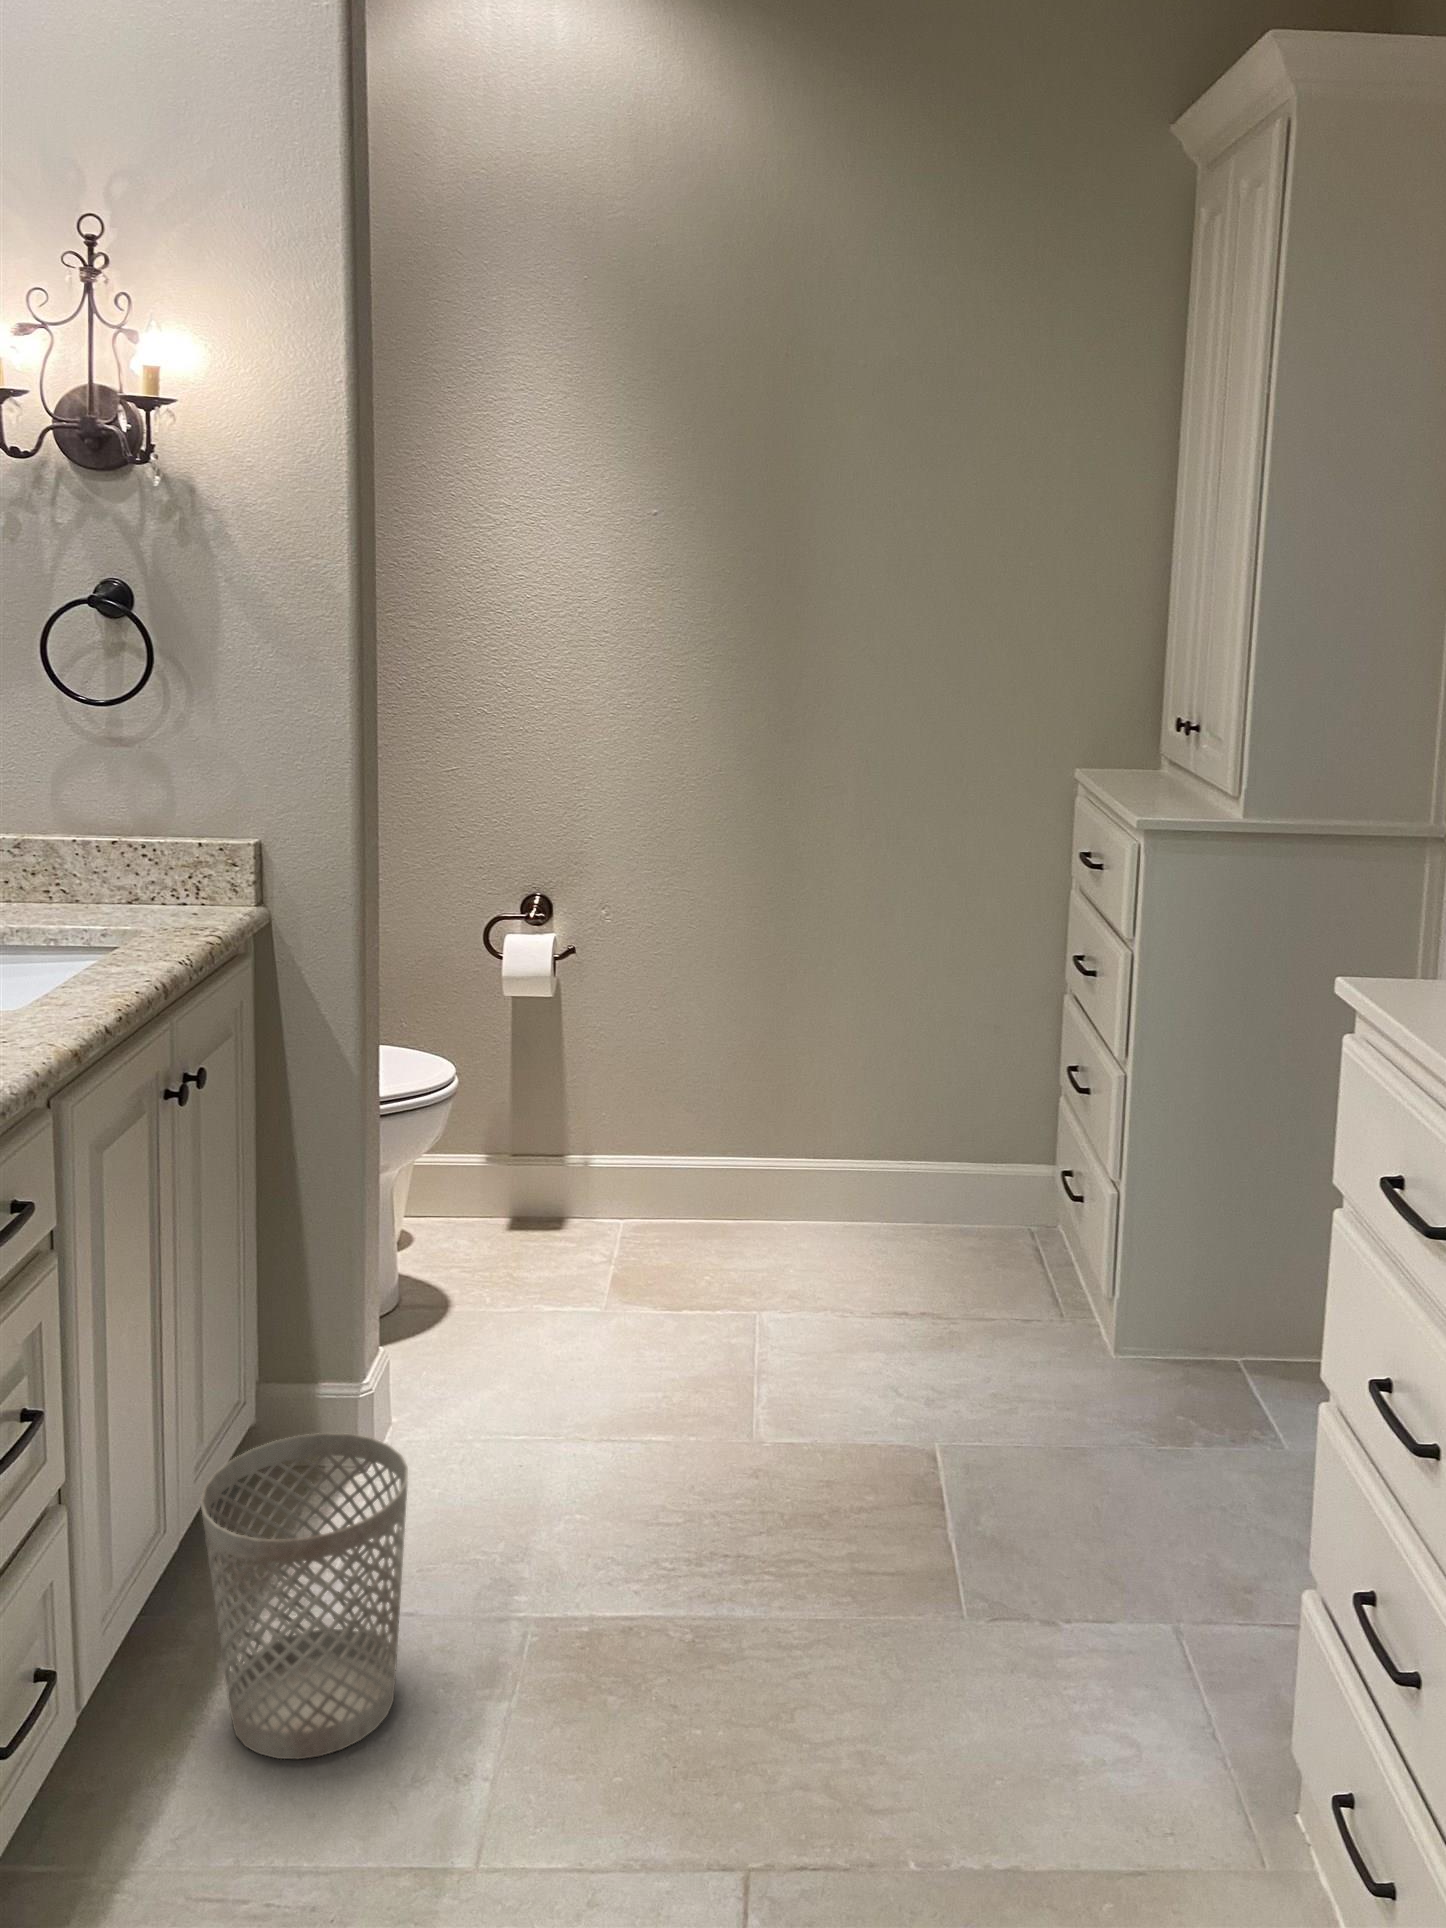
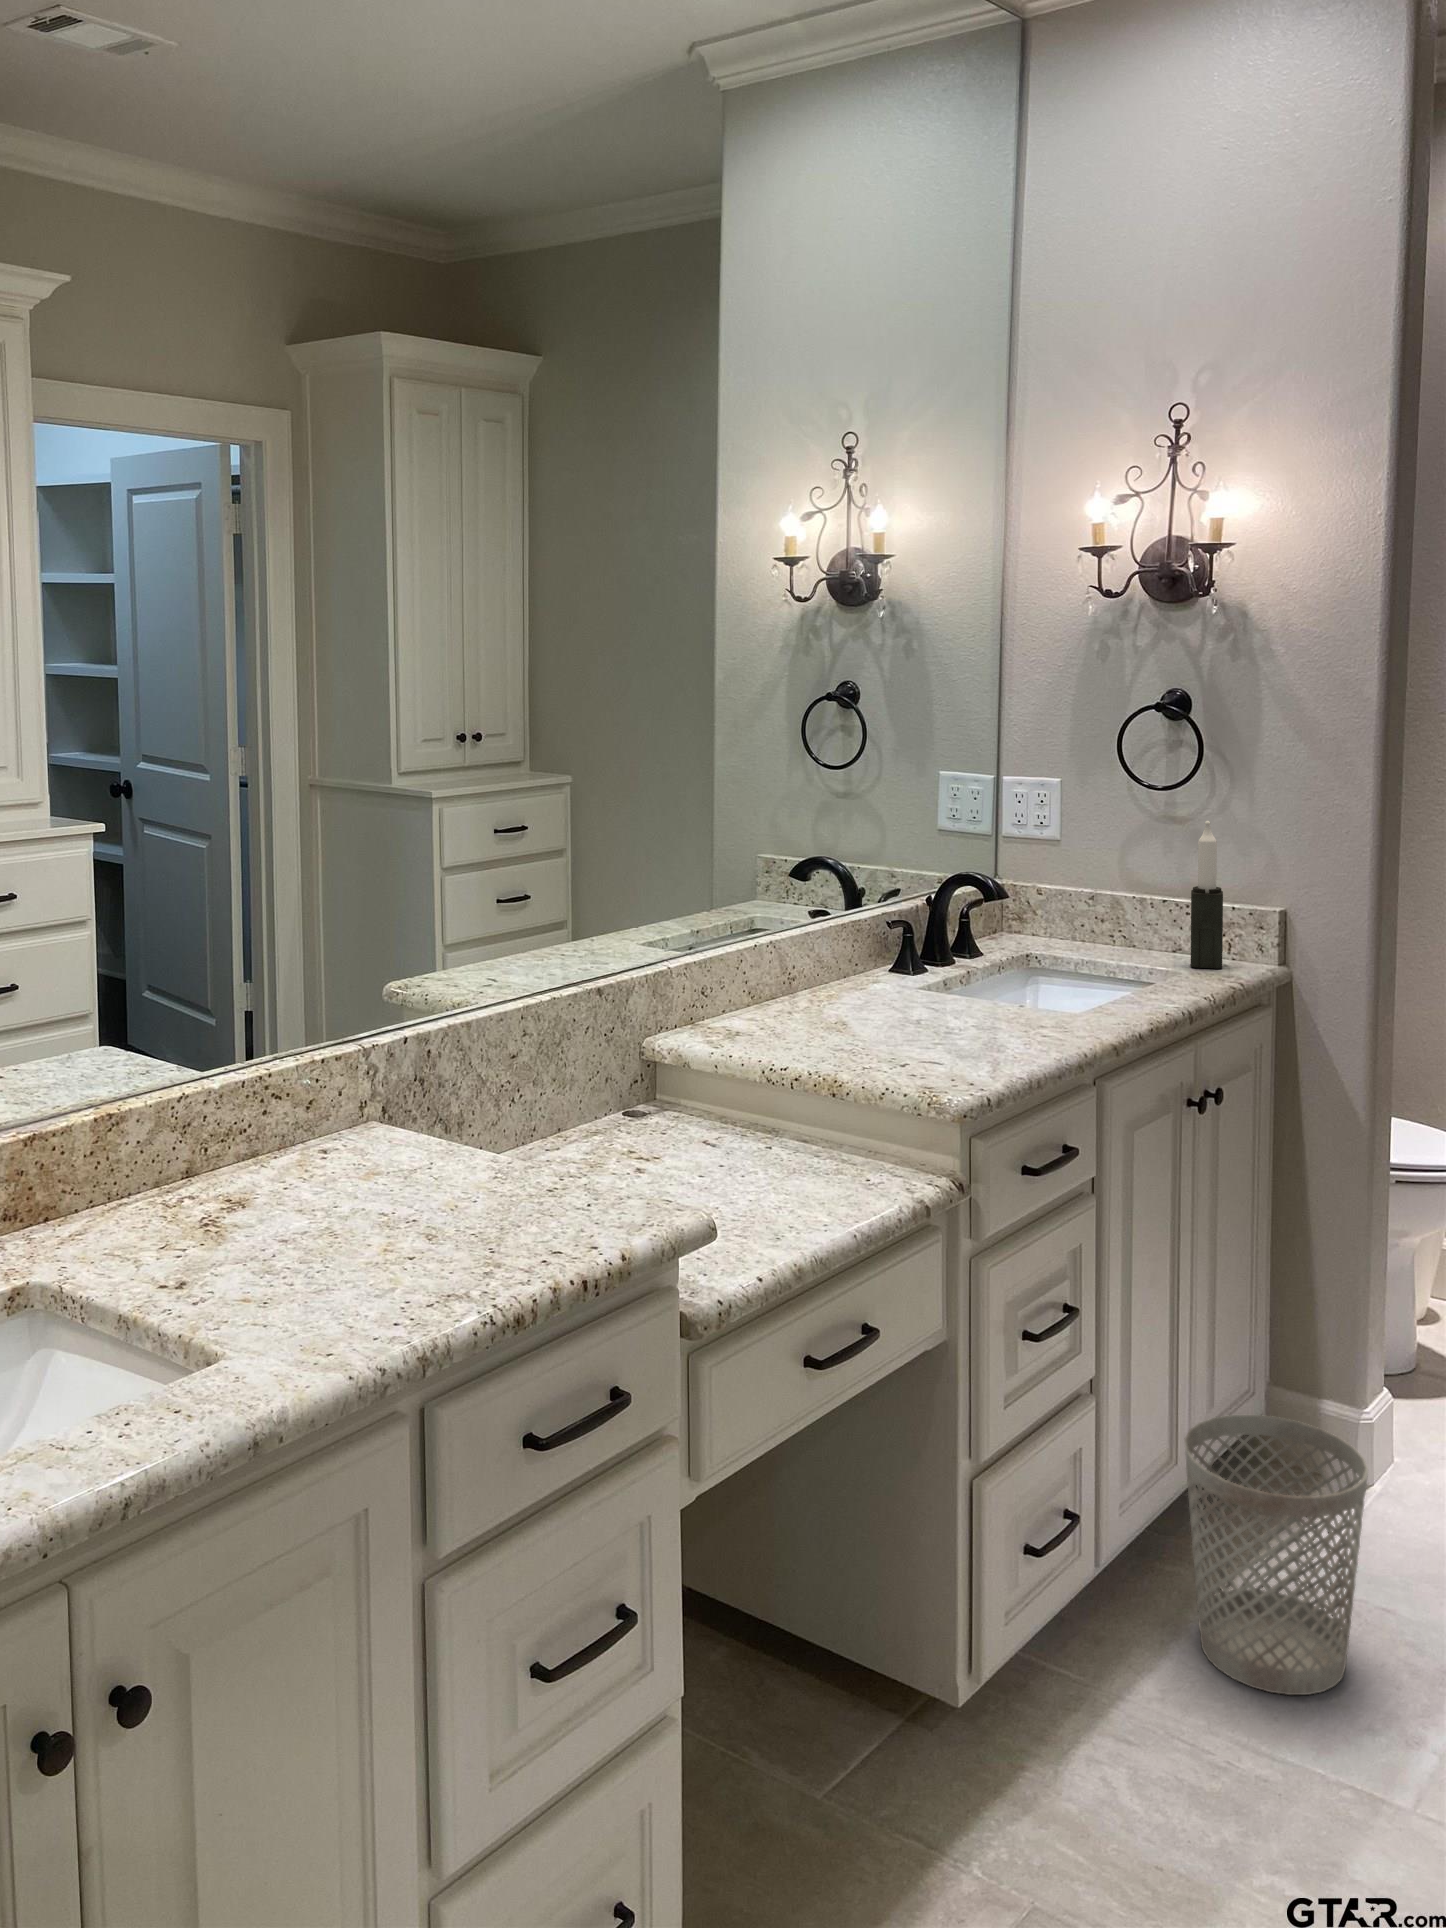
candle: none [147,741,191,921] -> present [1191,821,1223,969]

